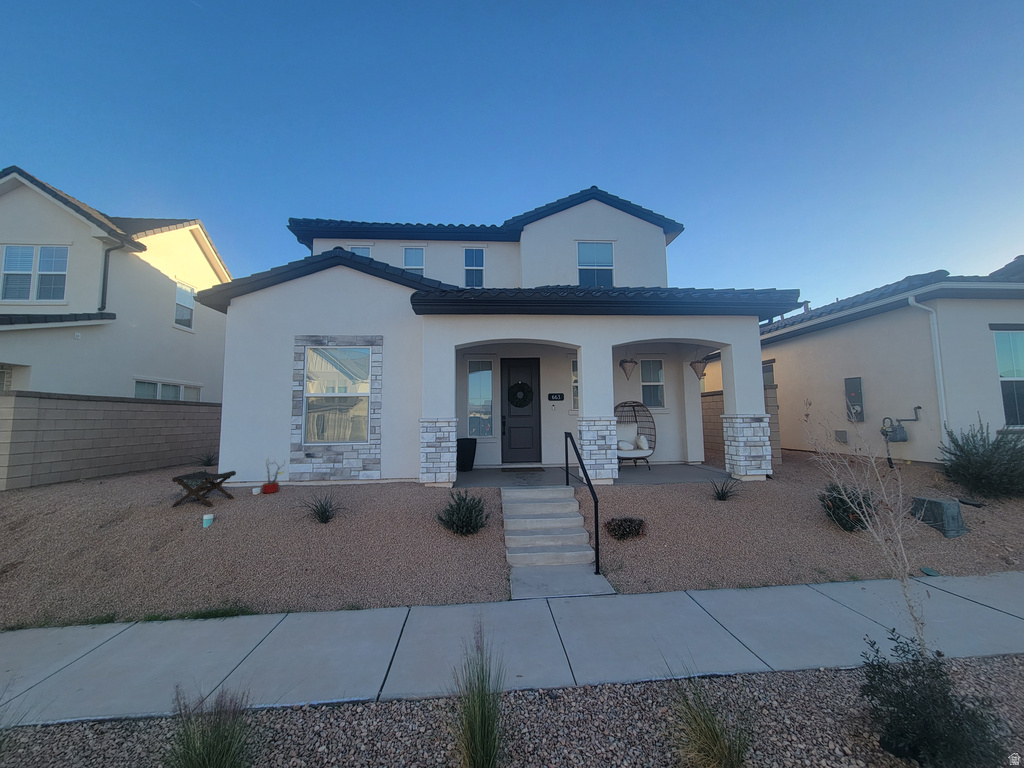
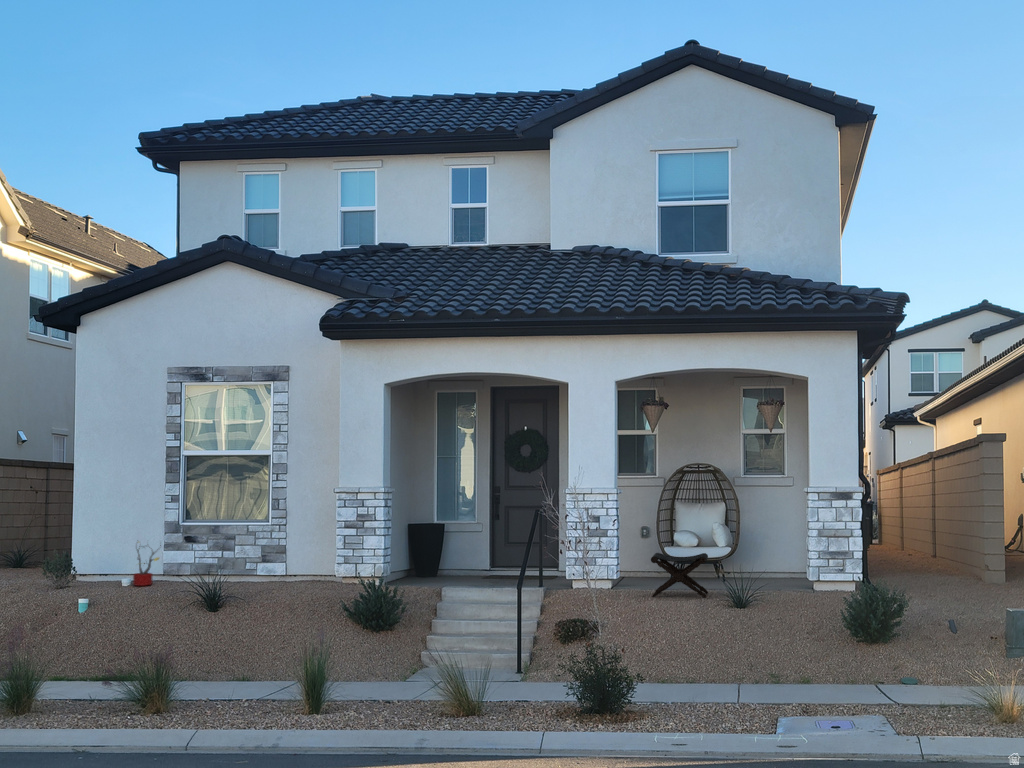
footstool: present [172,471,236,507] -> present [651,553,708,598]

